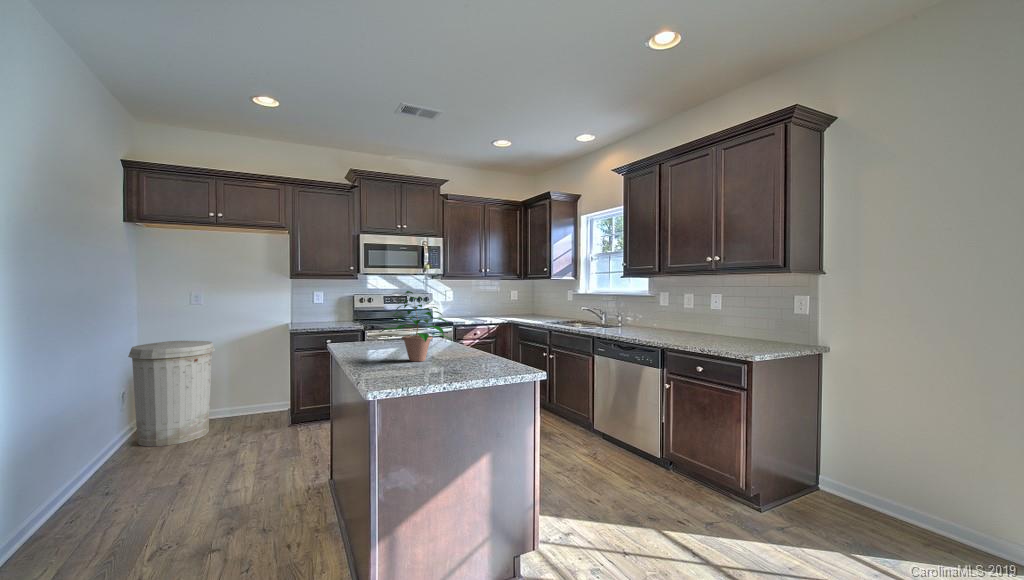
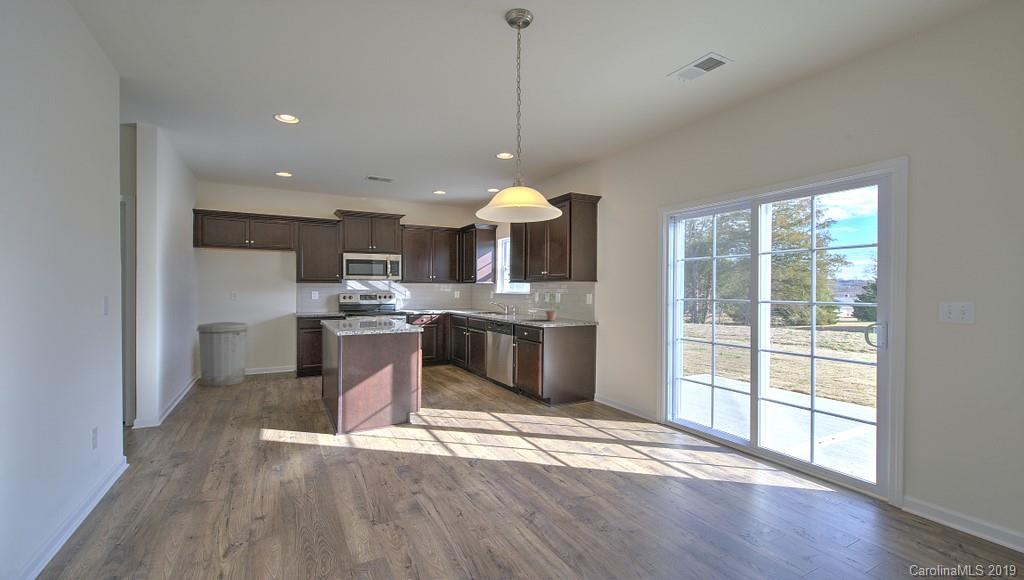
potted plant: present [380,291,451,361] -> present [546,296,559,321]

